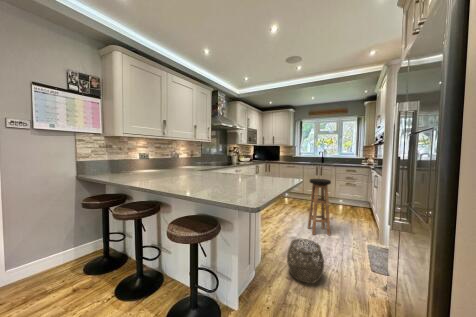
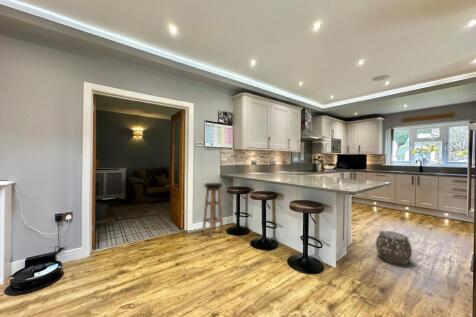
bar stool: present [308,179,331,235] -> present [202,183,223,236]

